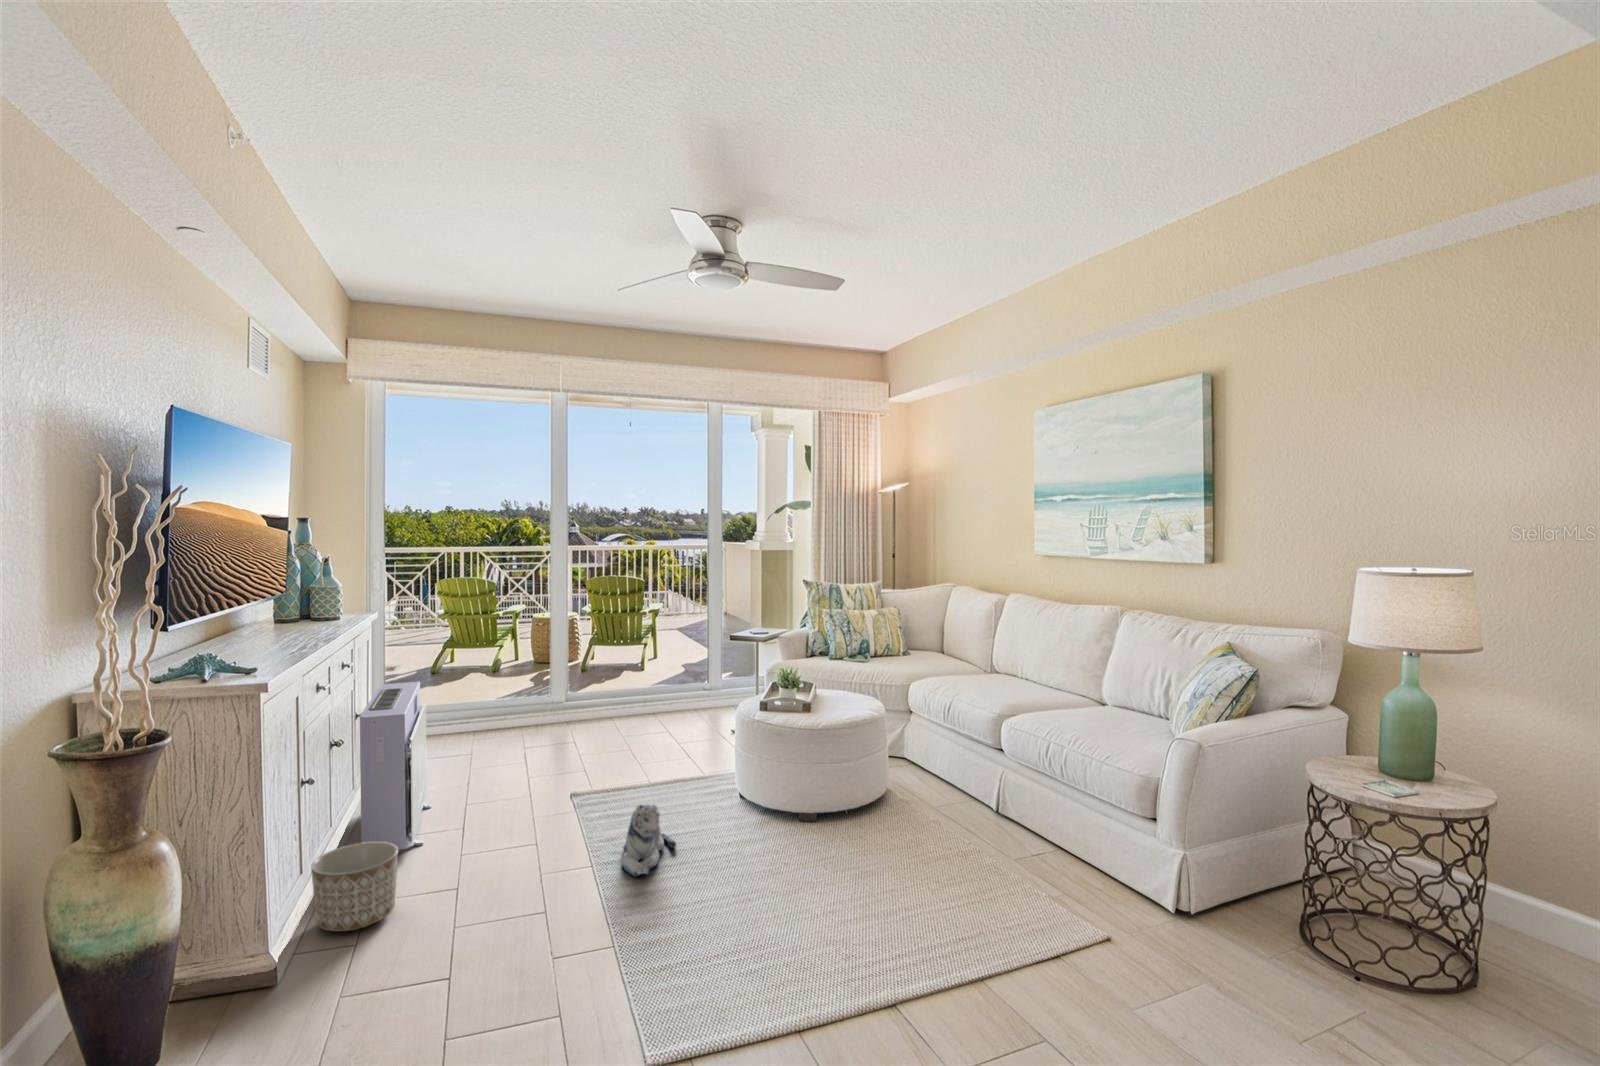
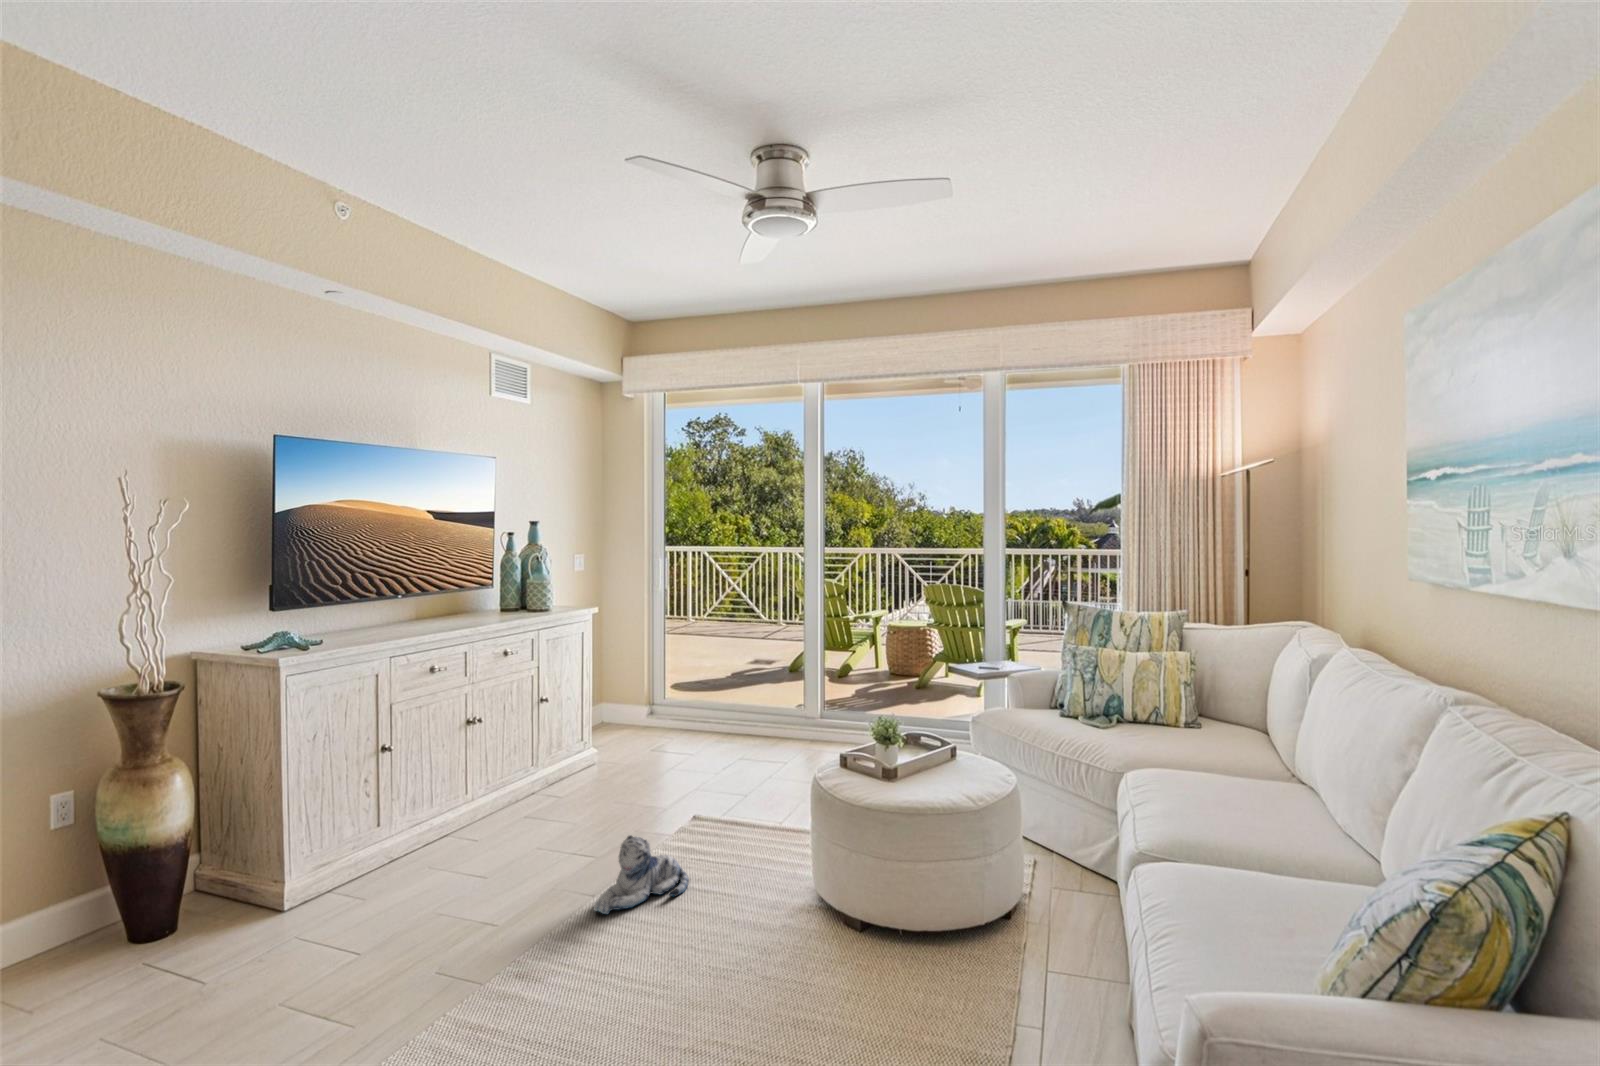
air purifier: present [360,682,432,850] -> none [480,670,600,823]
planter: present [311,842,398,931] -> none [360,802,434,877]

